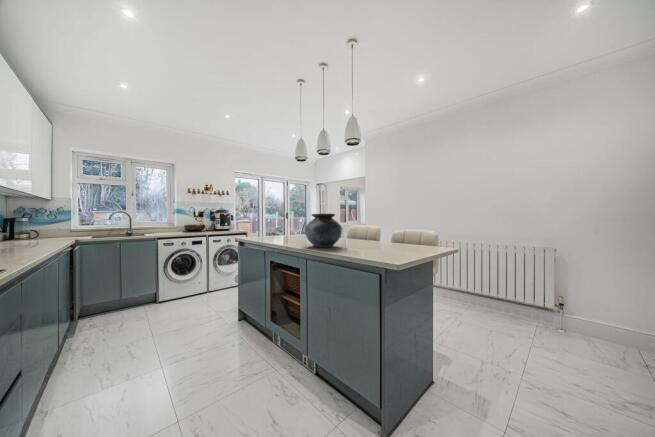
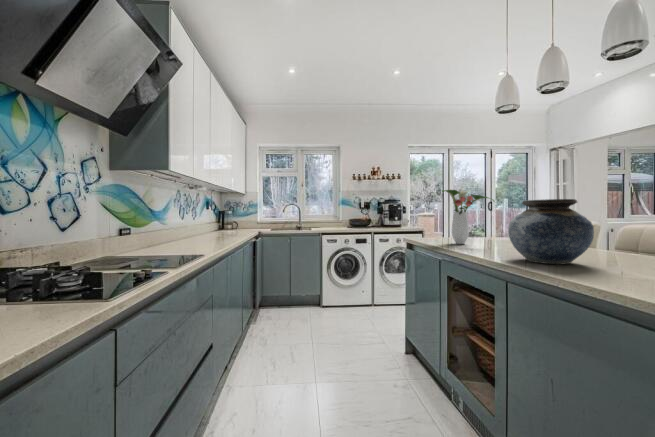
flower arrangement: none [265,205,297,240] -> present [442,189,495,244]

